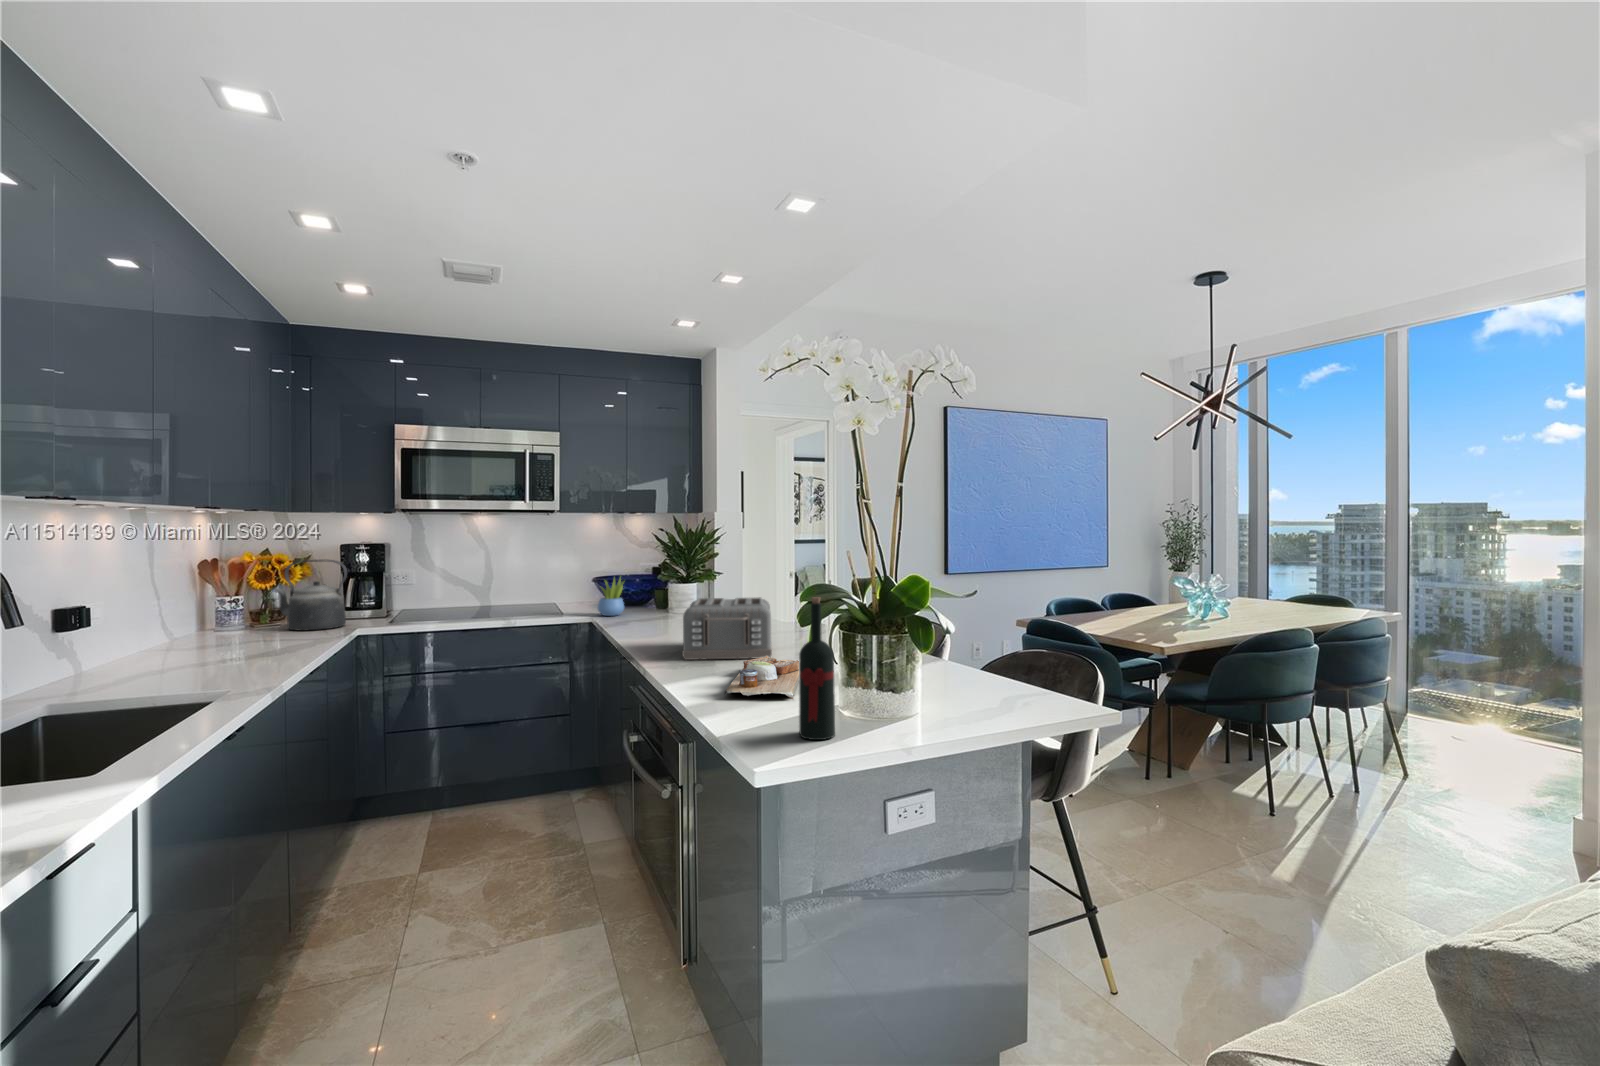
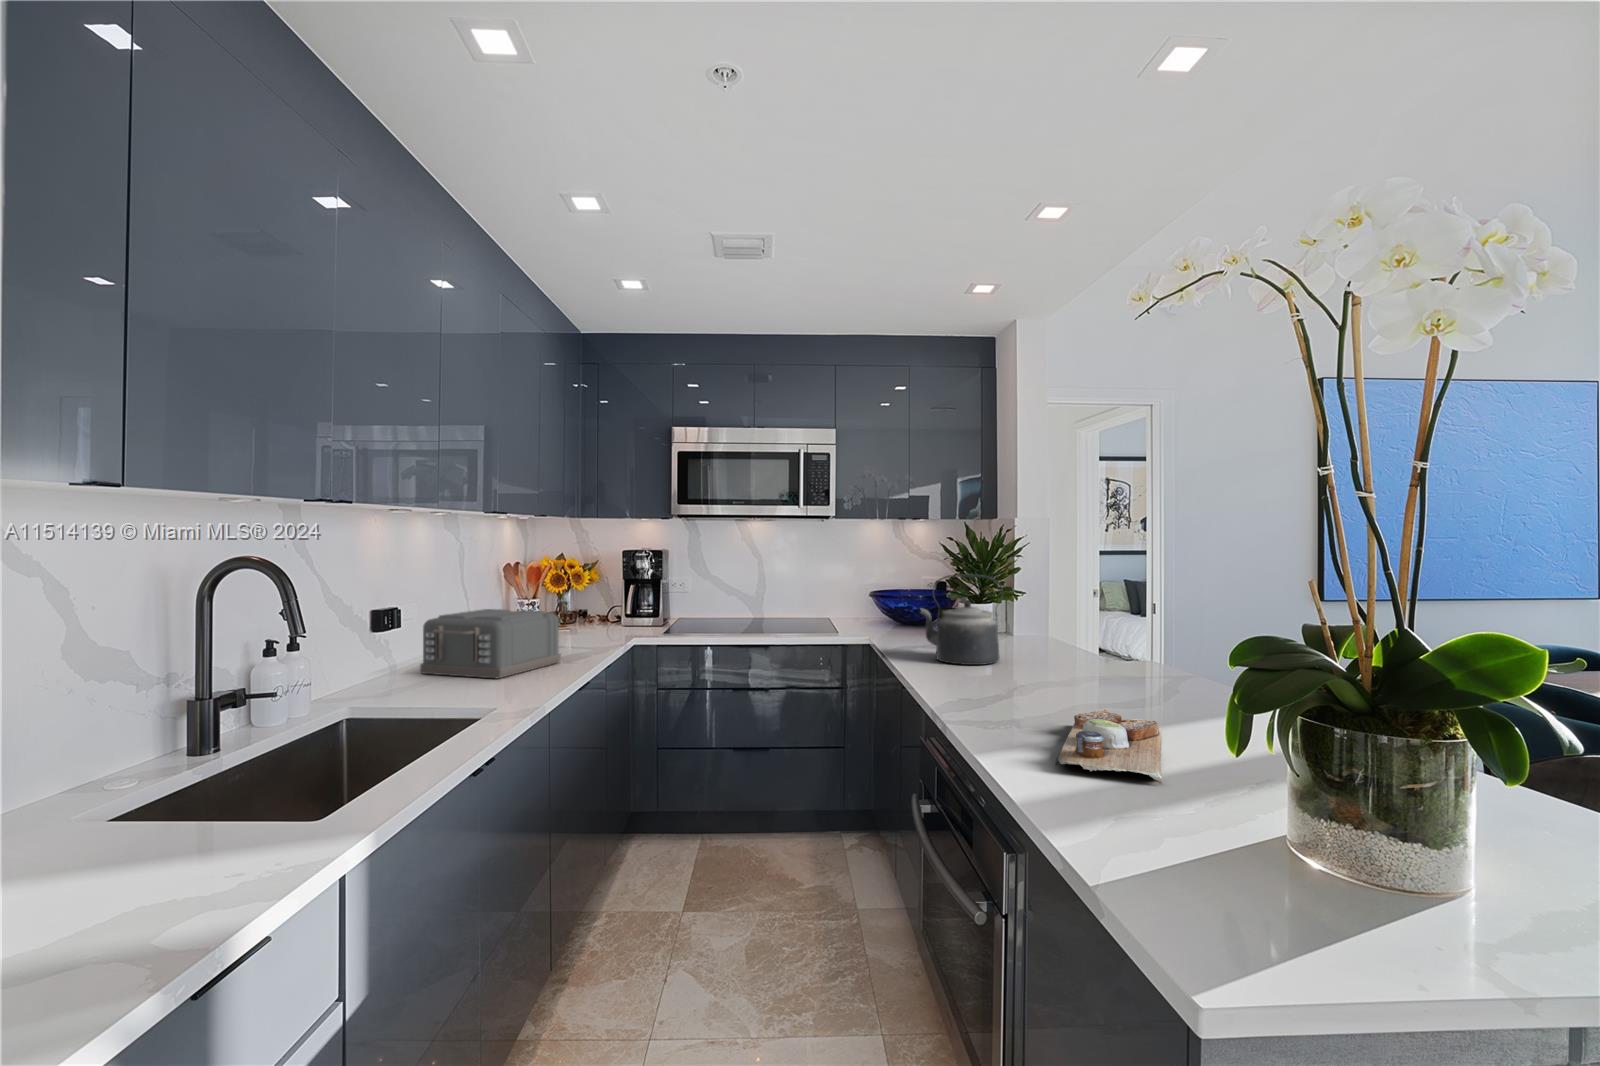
kettle: present [275,560,347,631] -> present [920,575,1003,665]
succulent plant: present [598,579,624,616] -> none [877,590,909,637]
toaster: present [682,597,772,660] -> present [420,609,561,678]
wine bottle: present [799,597,835,740] -> none [1194,640,1259,871]

